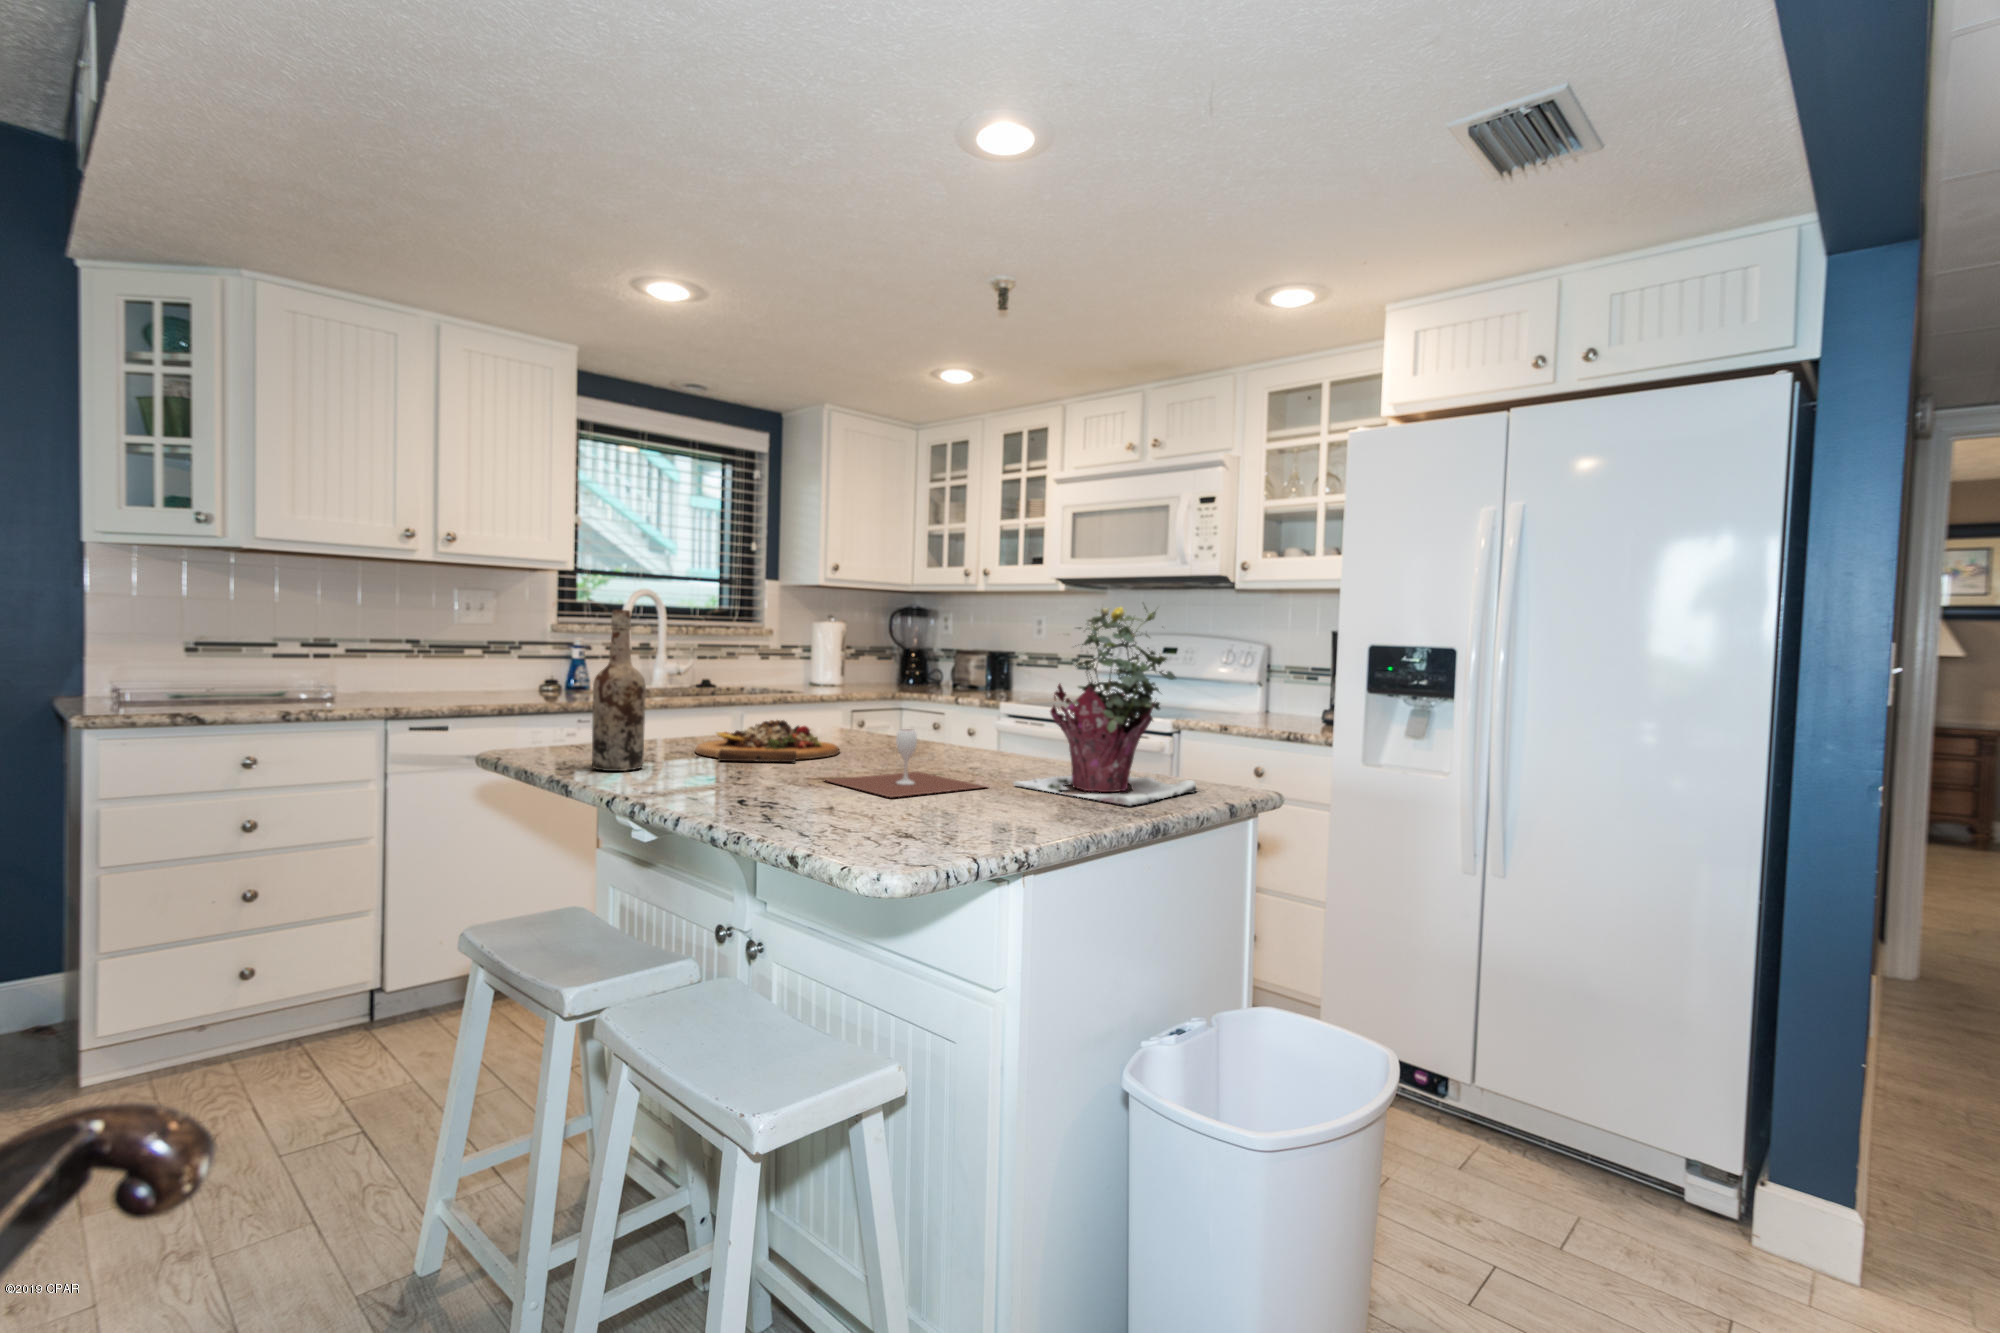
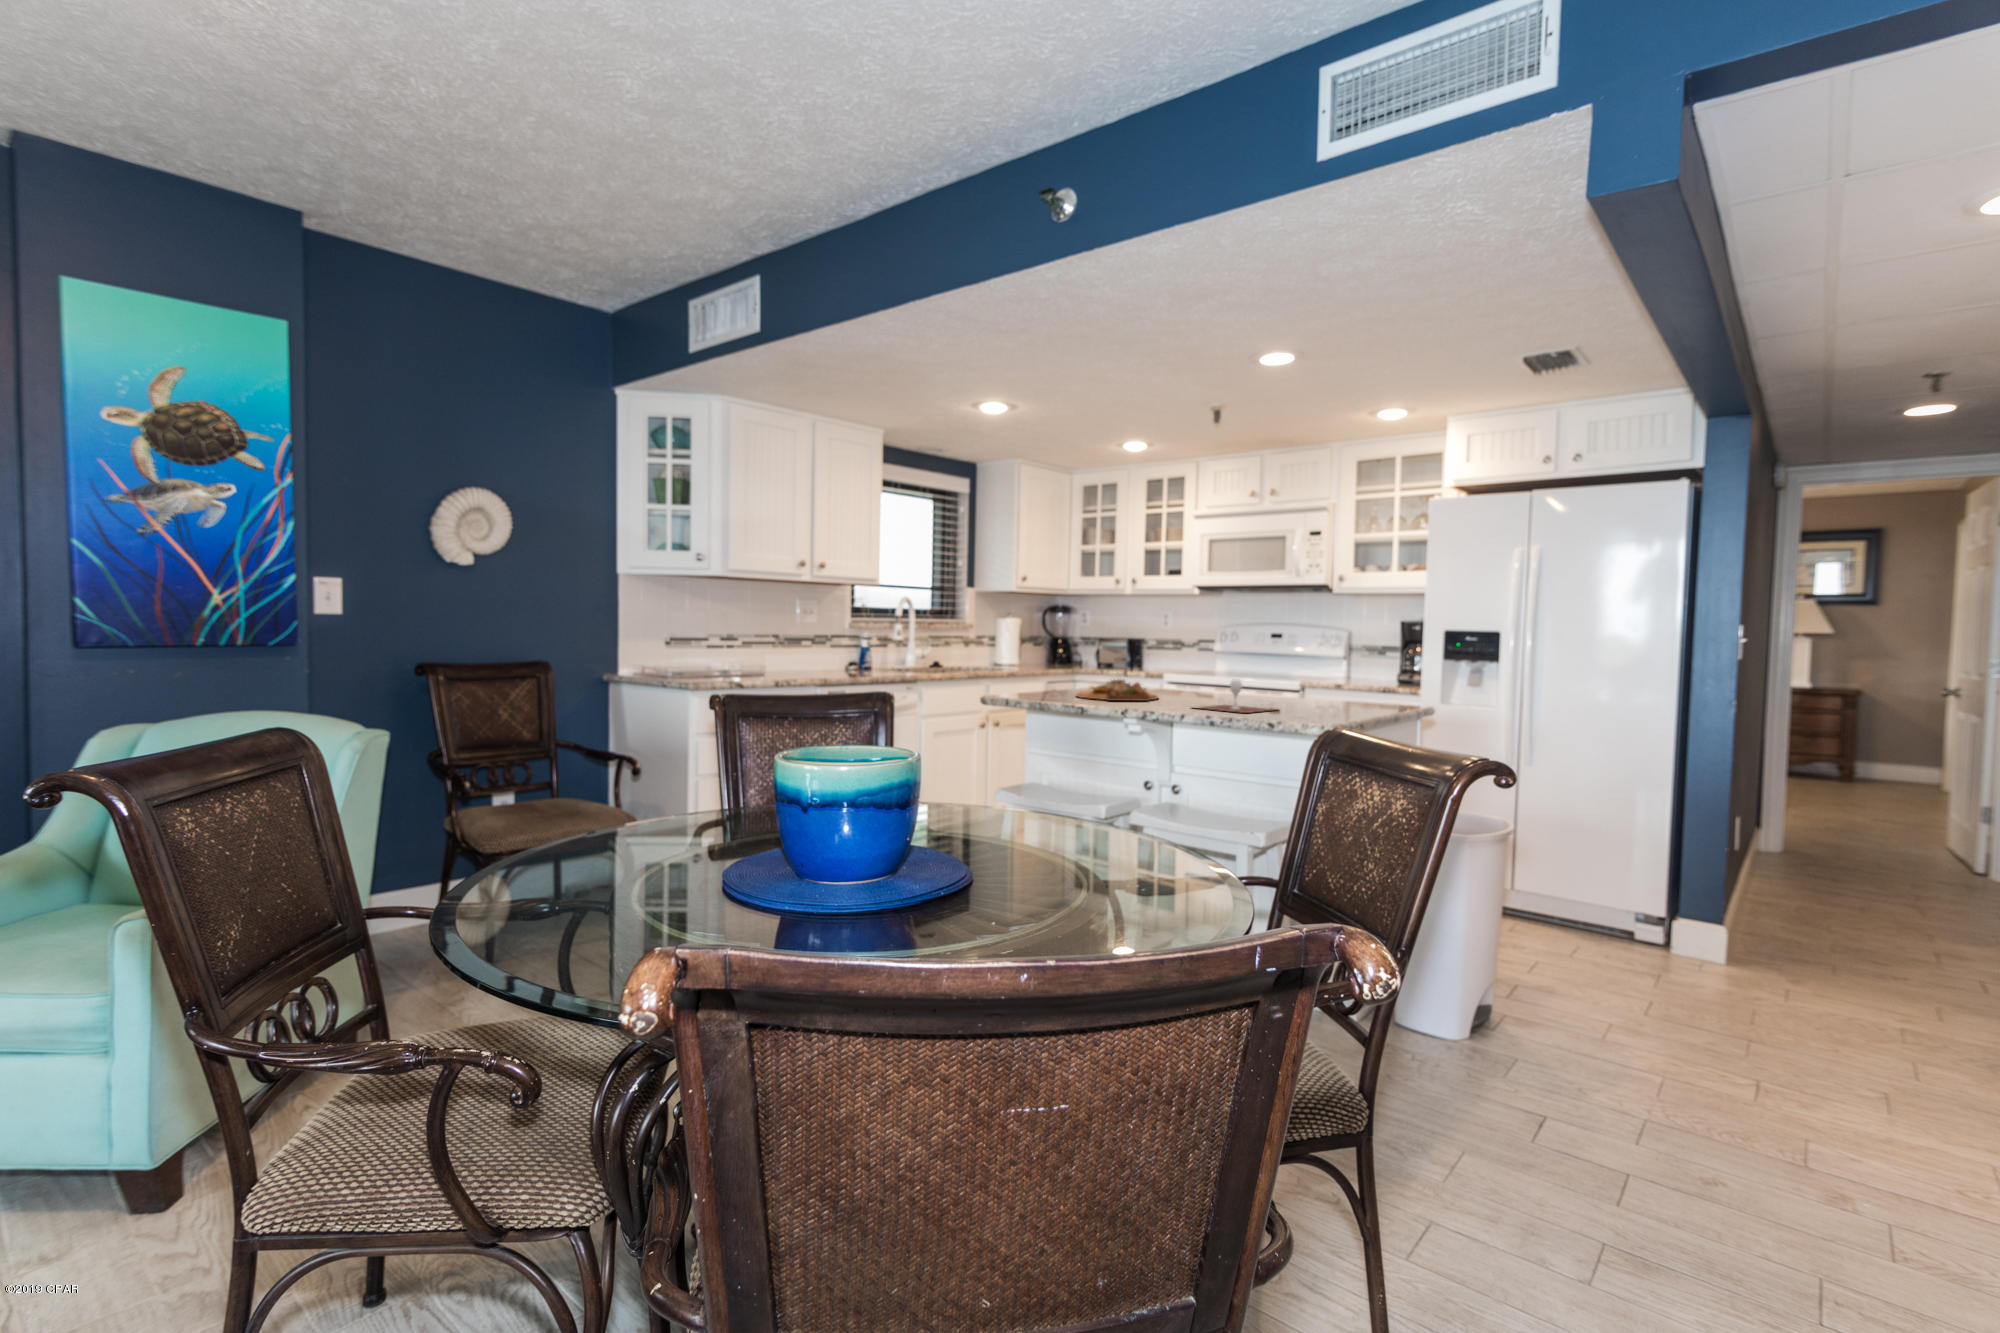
potted plant: present [1013,607,1197,805] -> none [1290,610,1394,715]
wine bottle: present [592,610,646,771] -> none [1057,617,1085,705]

